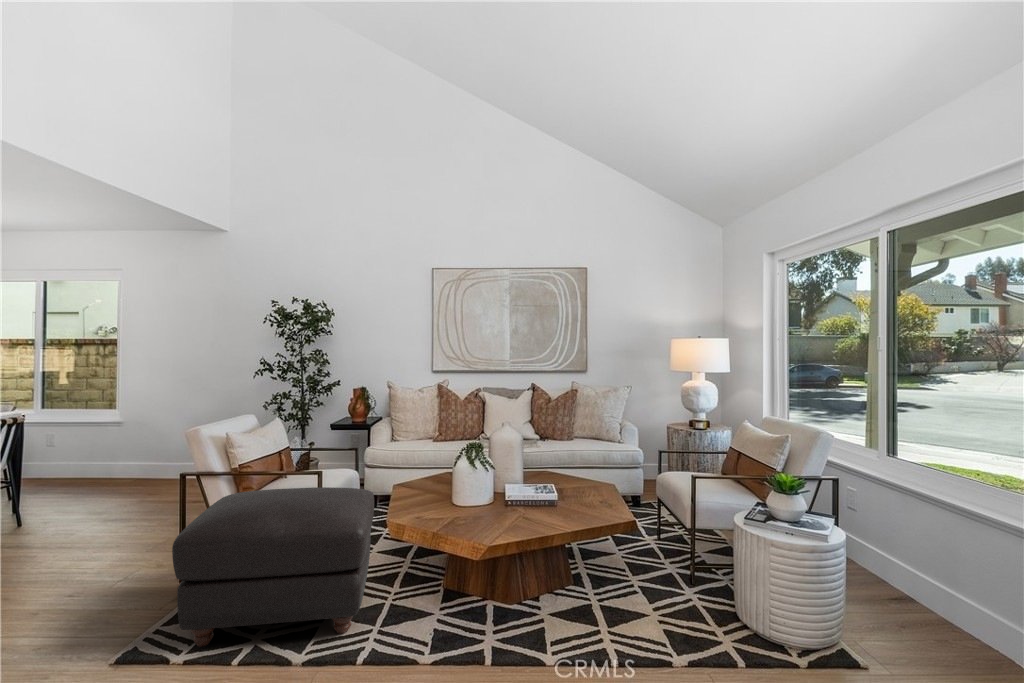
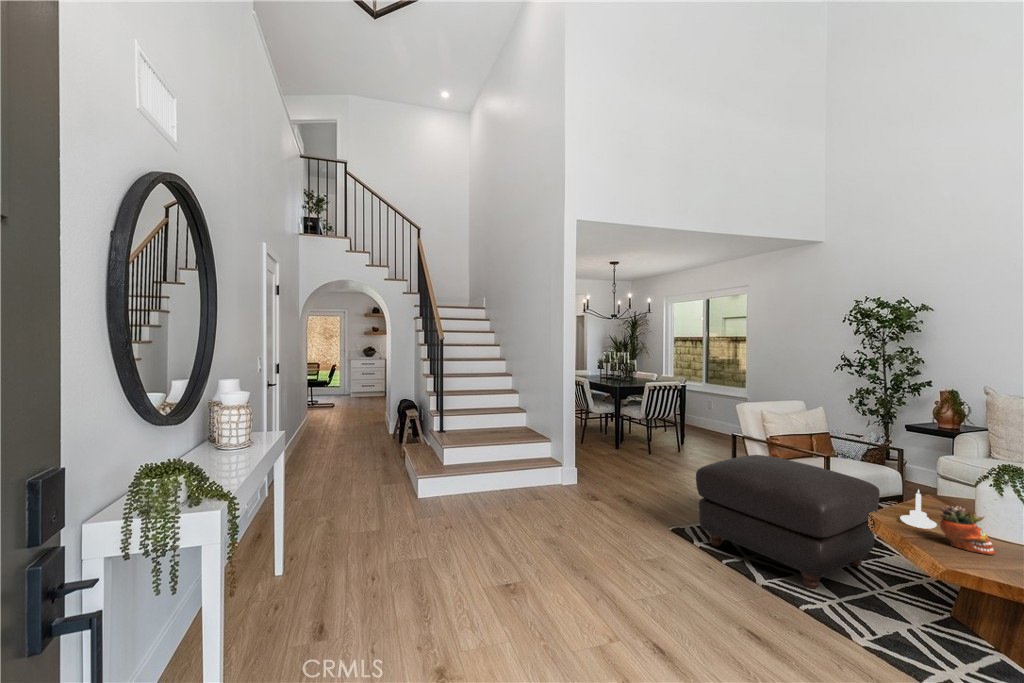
candle holder: none [412,481,439,519] -> present [900,489,937,529]
succulent planter: none [451,487,488,525] -> present [940,506,995,555]

